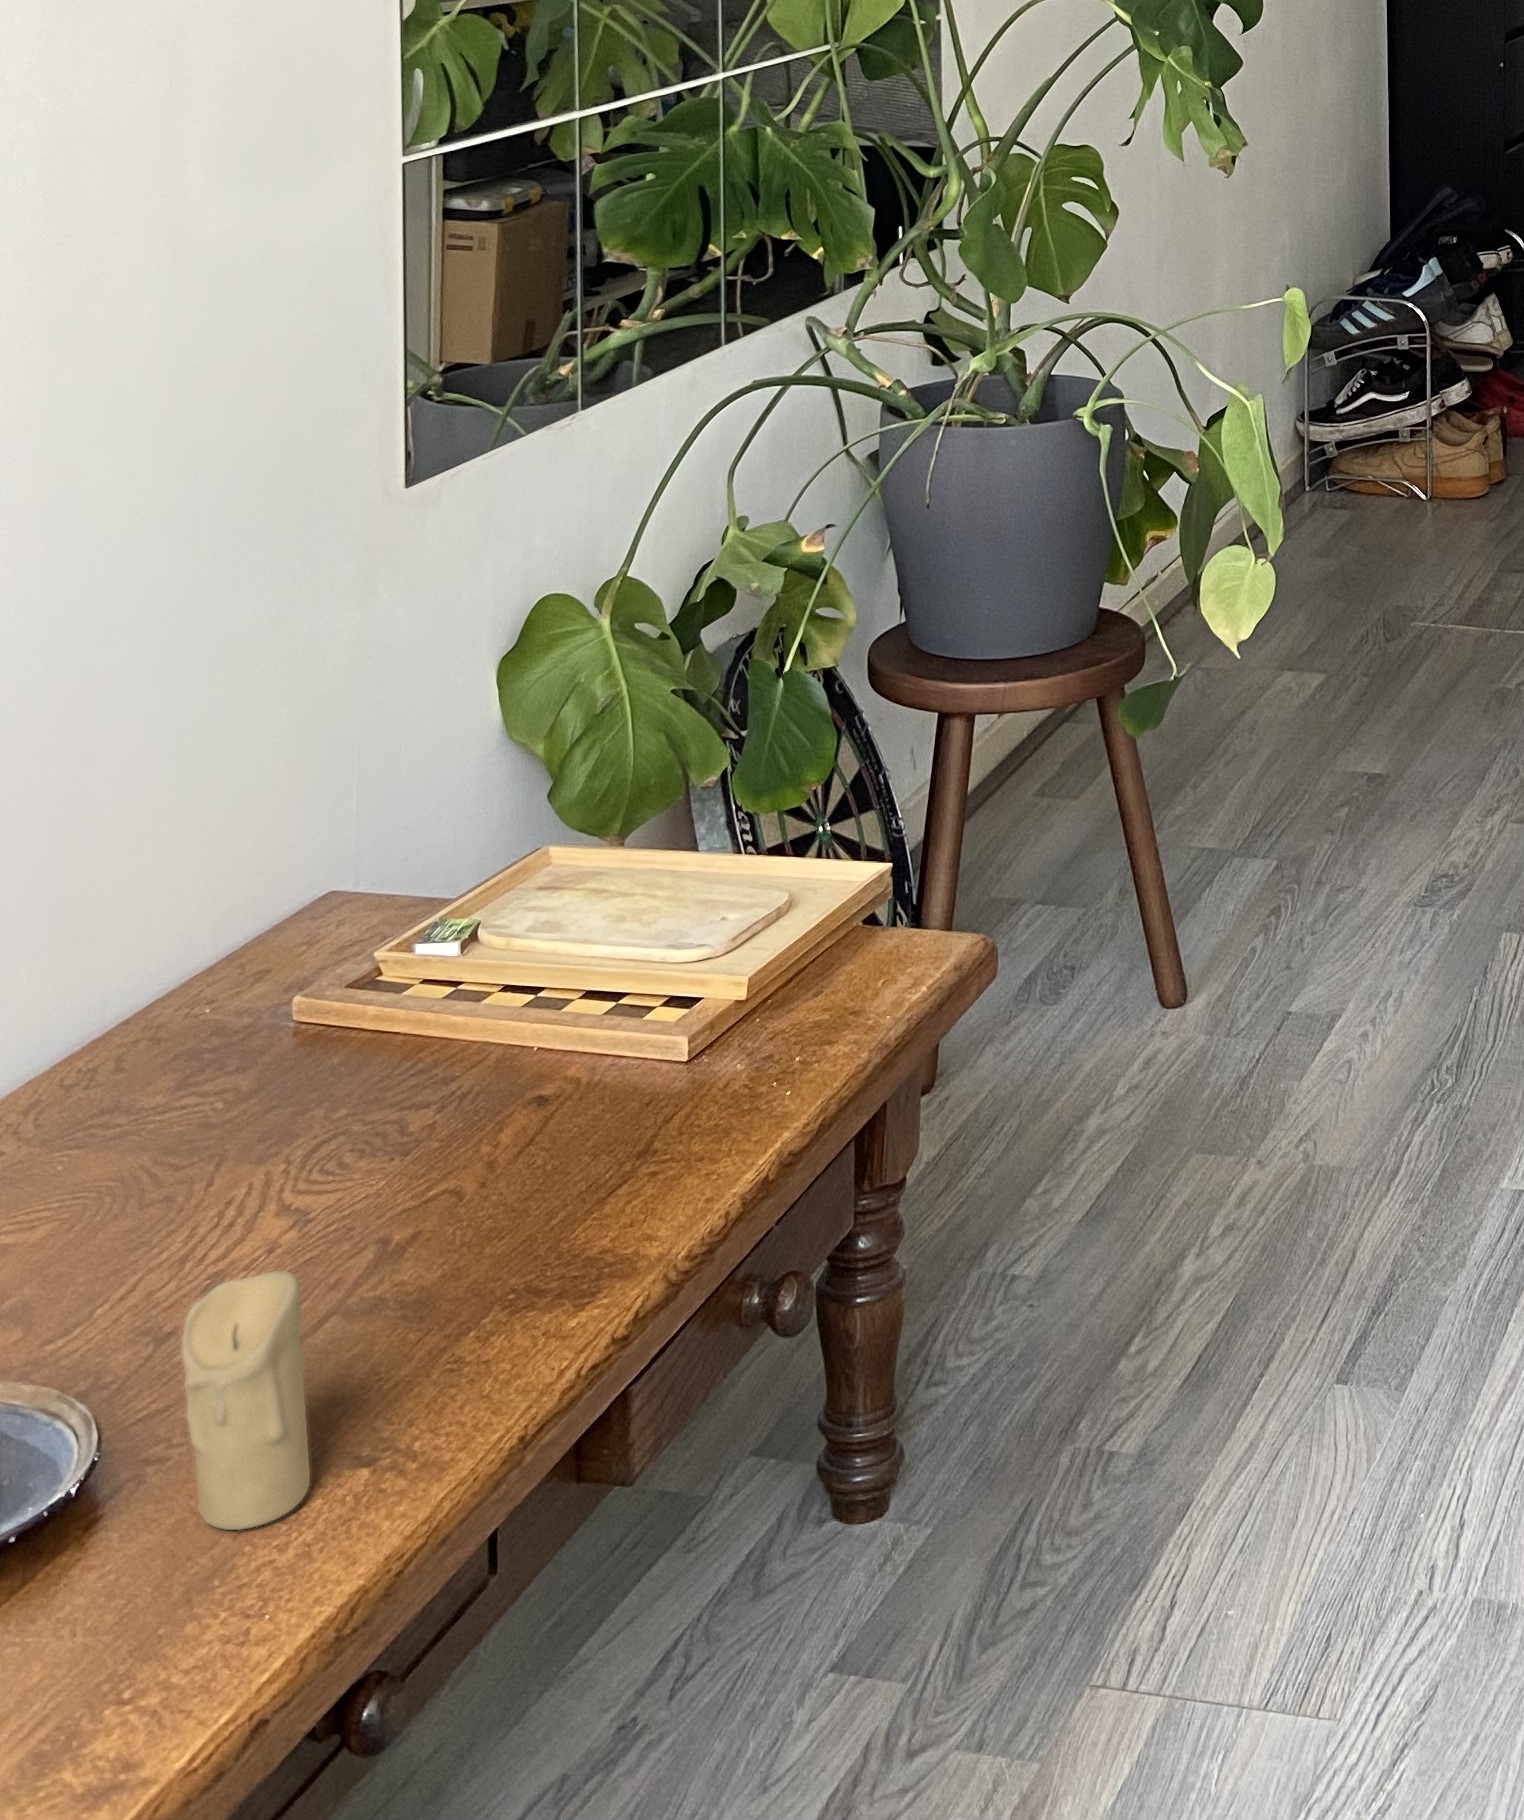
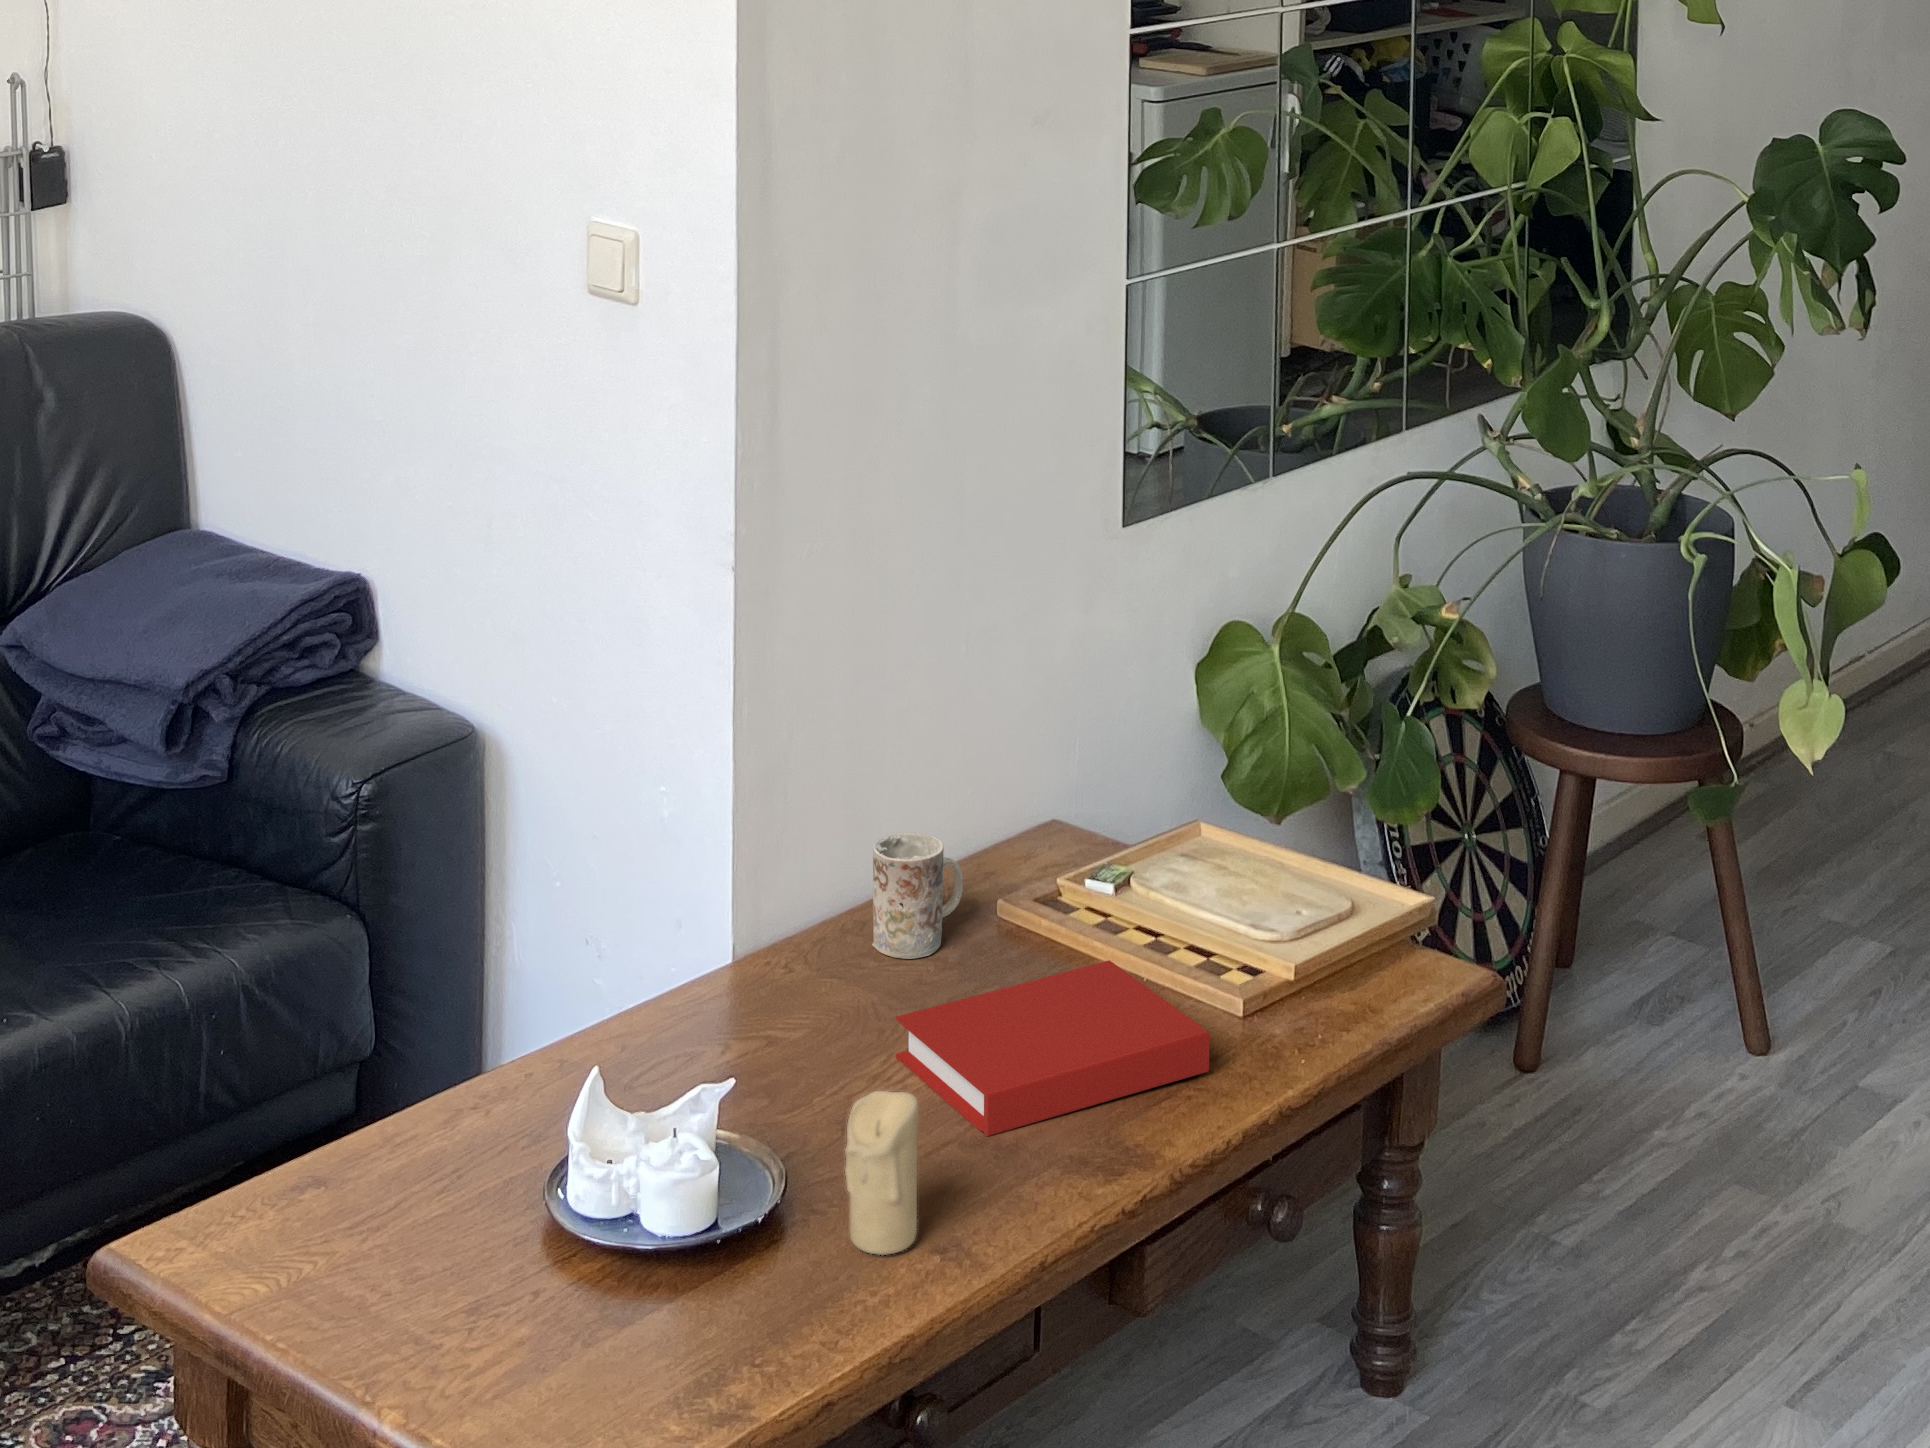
mug: none [104,929,244,1112] -> present [872,833,963,959]
book: none [191,1033,668,1311] -> present [895,960,1209,1136]

